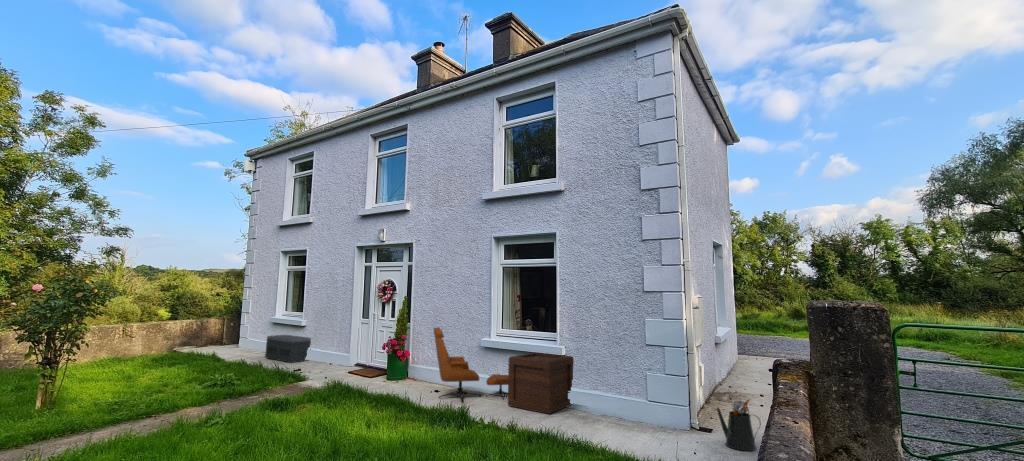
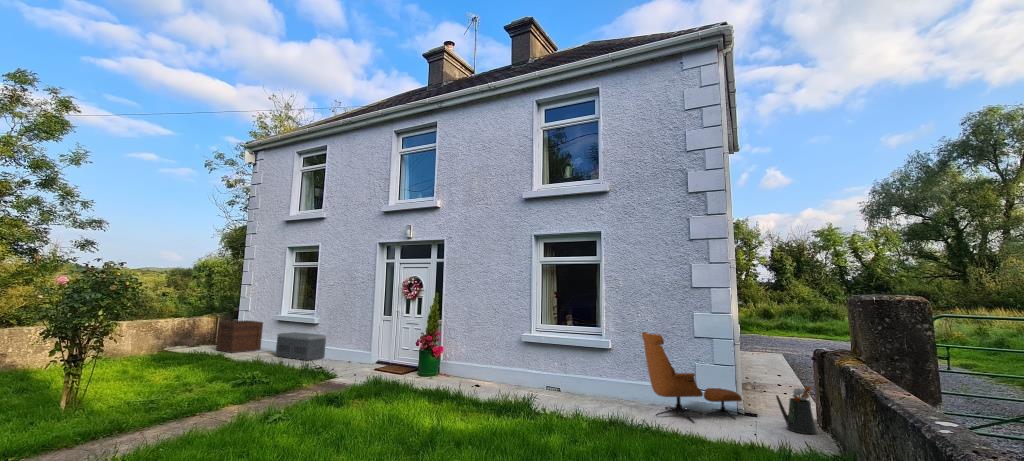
lounge chair: present [434,328,508,402] -> present [642,332,742,422]
wooden crate: present [508,353,574,414] -> present [216,321,263,353]

